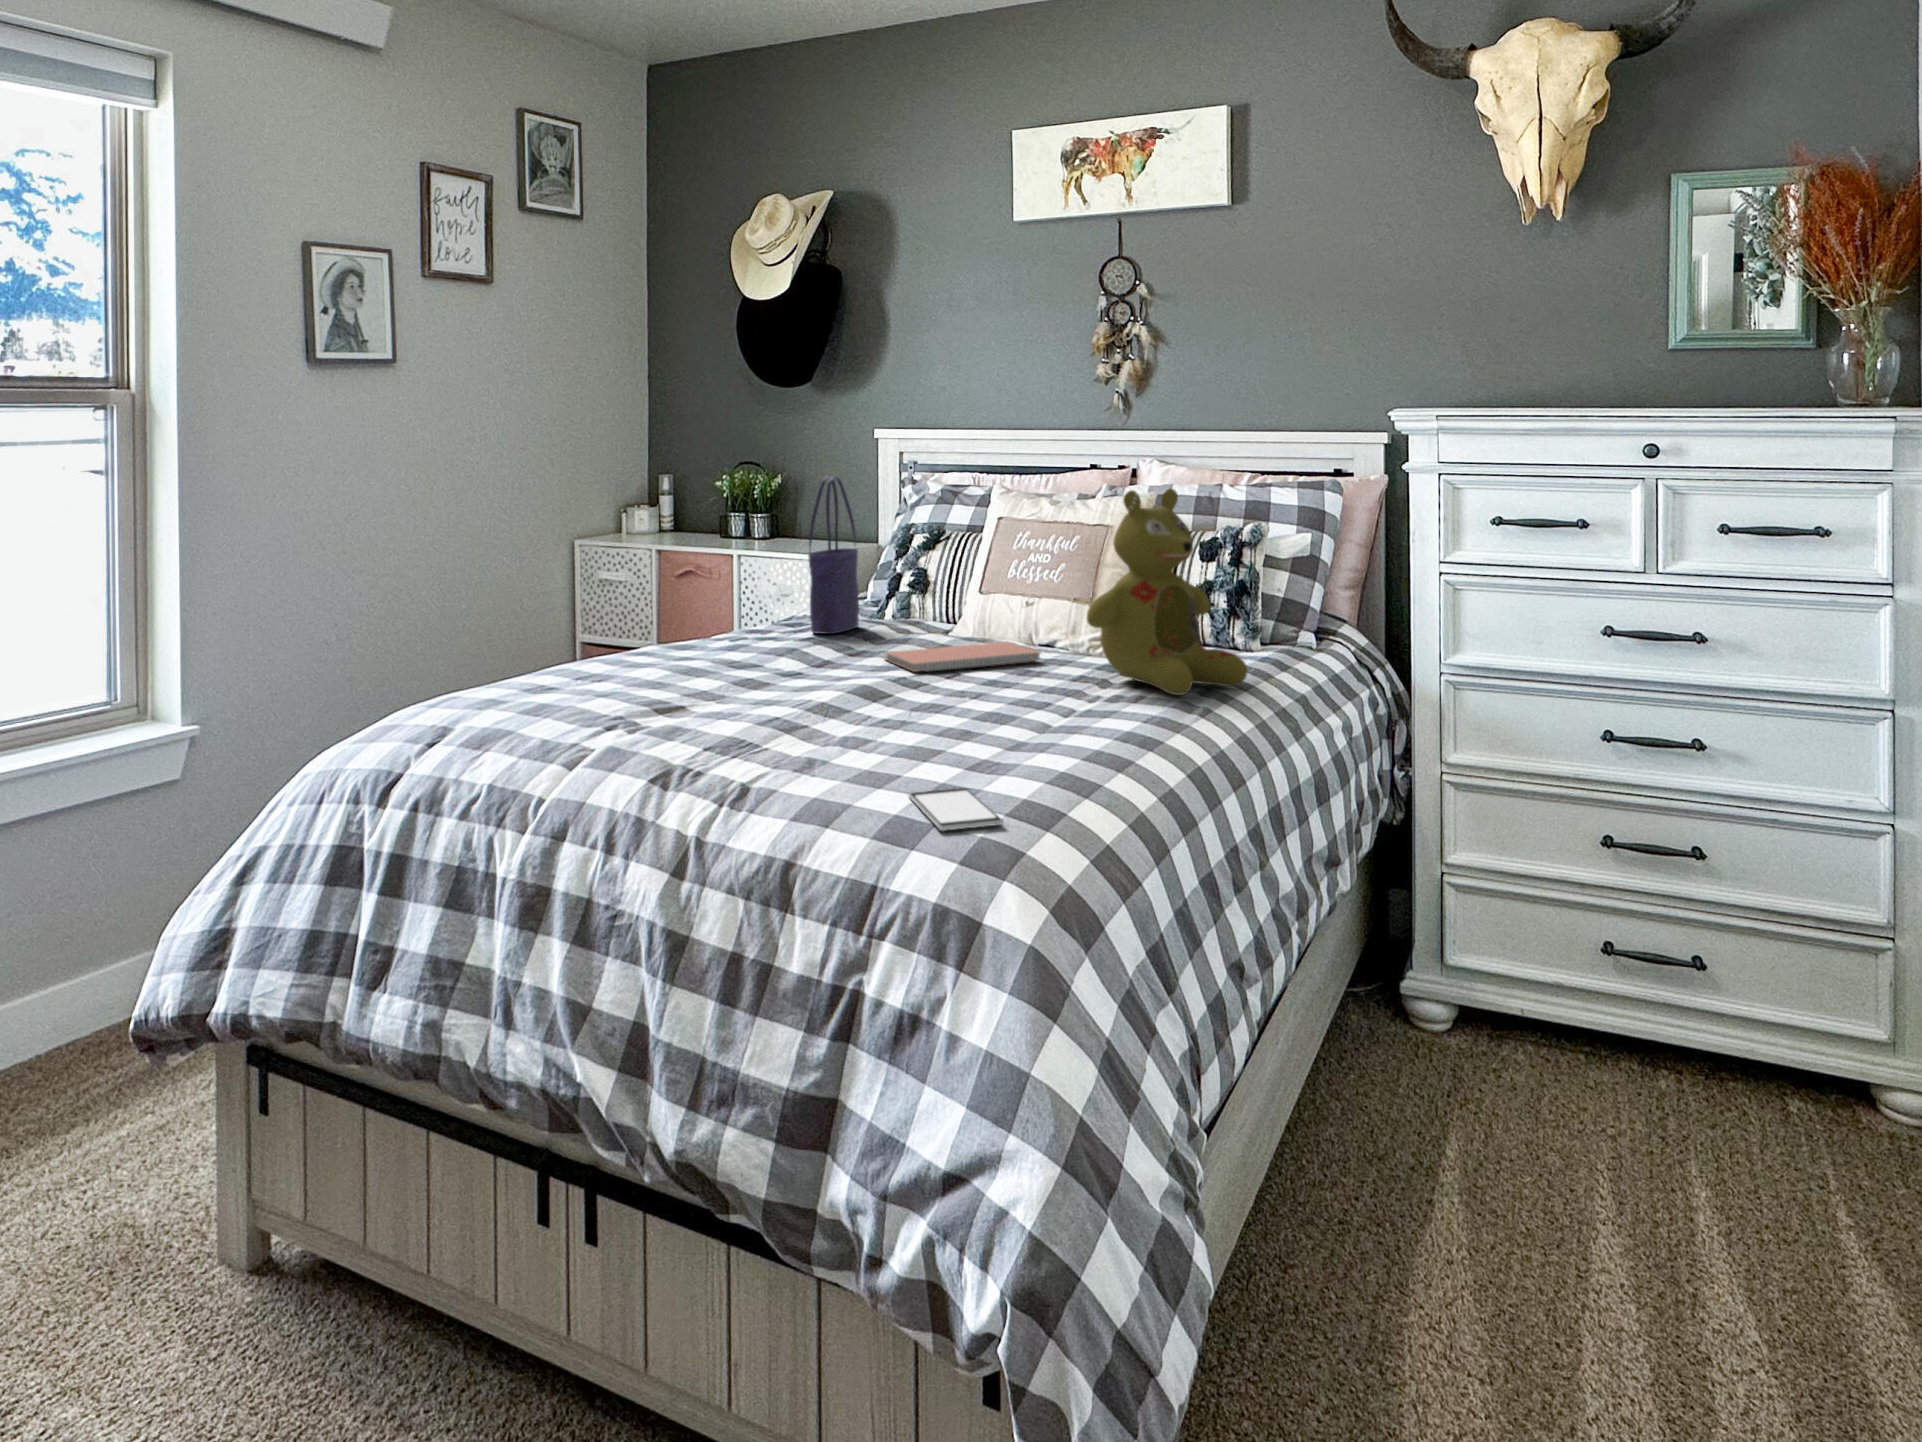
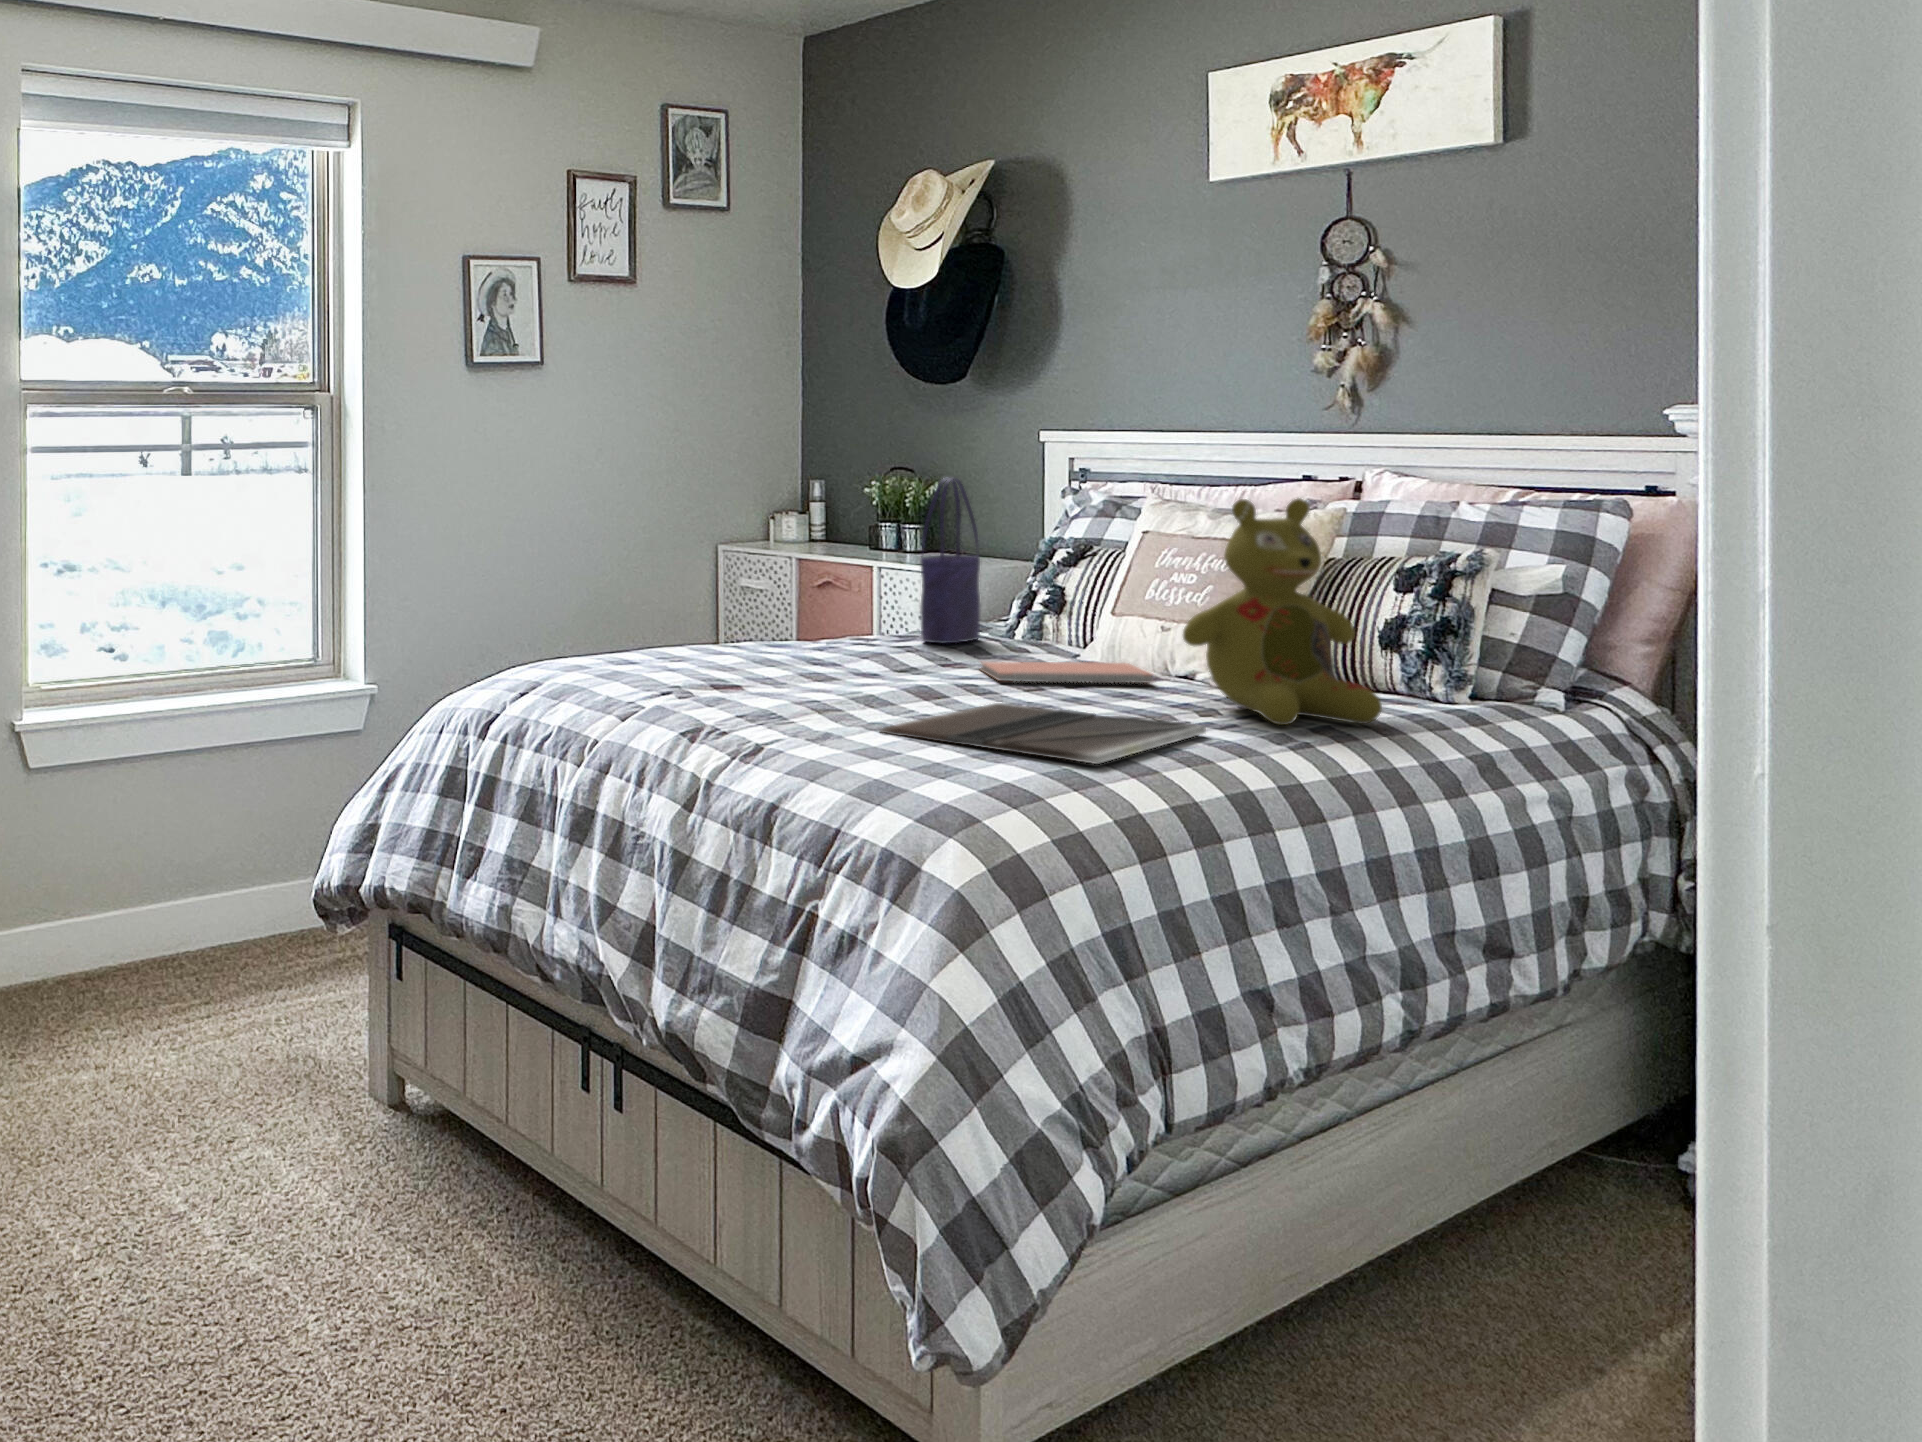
laptop: none [853,698,1134,765] -> present [880,703,1206,764]
smartphone: present [908,788,1004,831] -> none [898,764,966,792]

